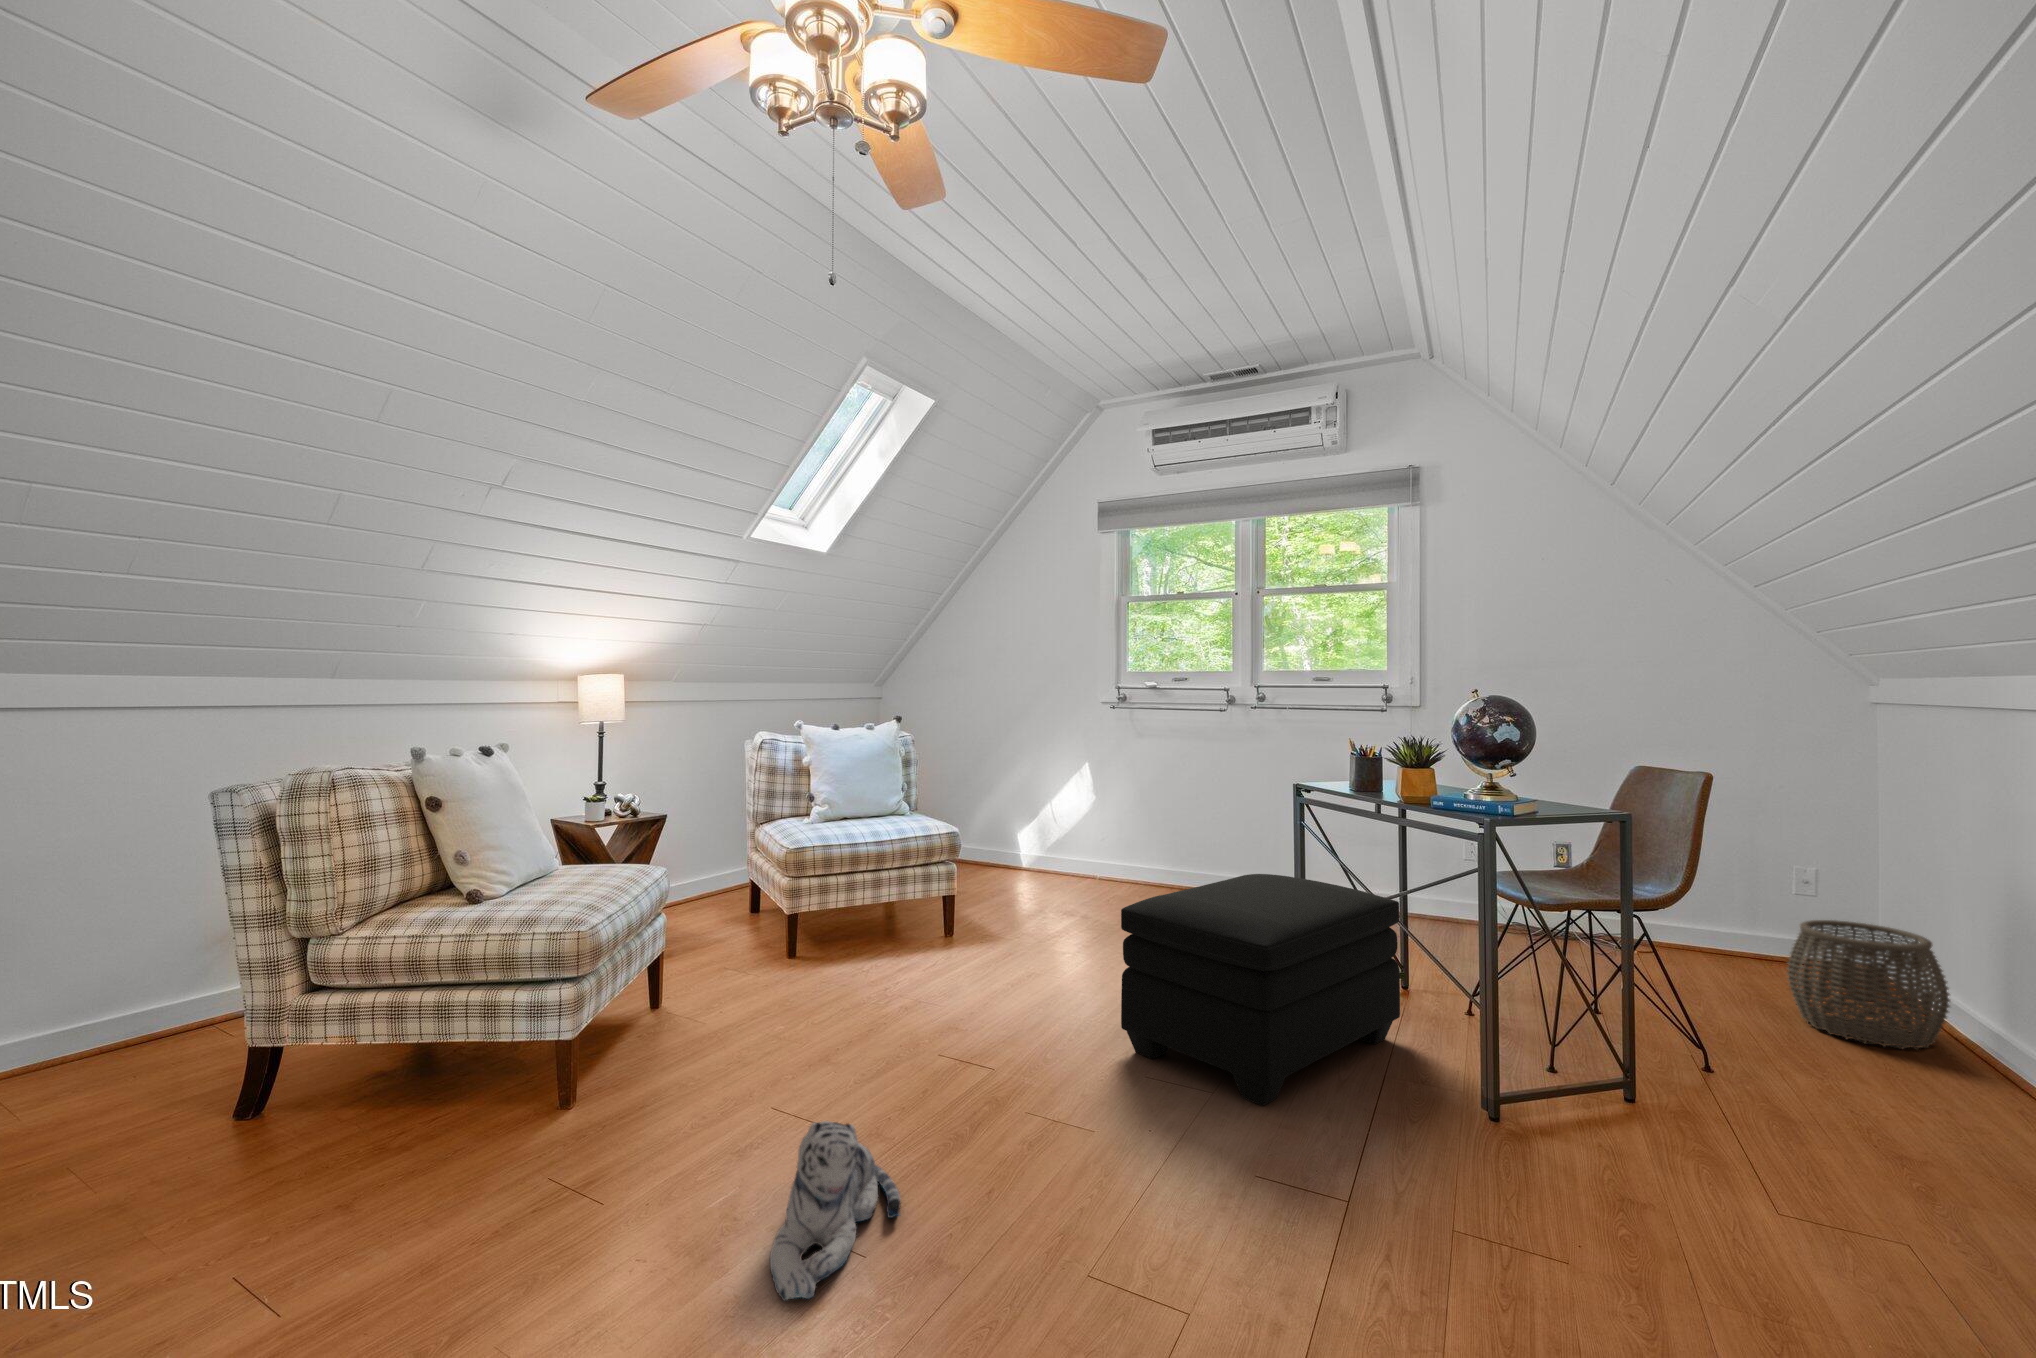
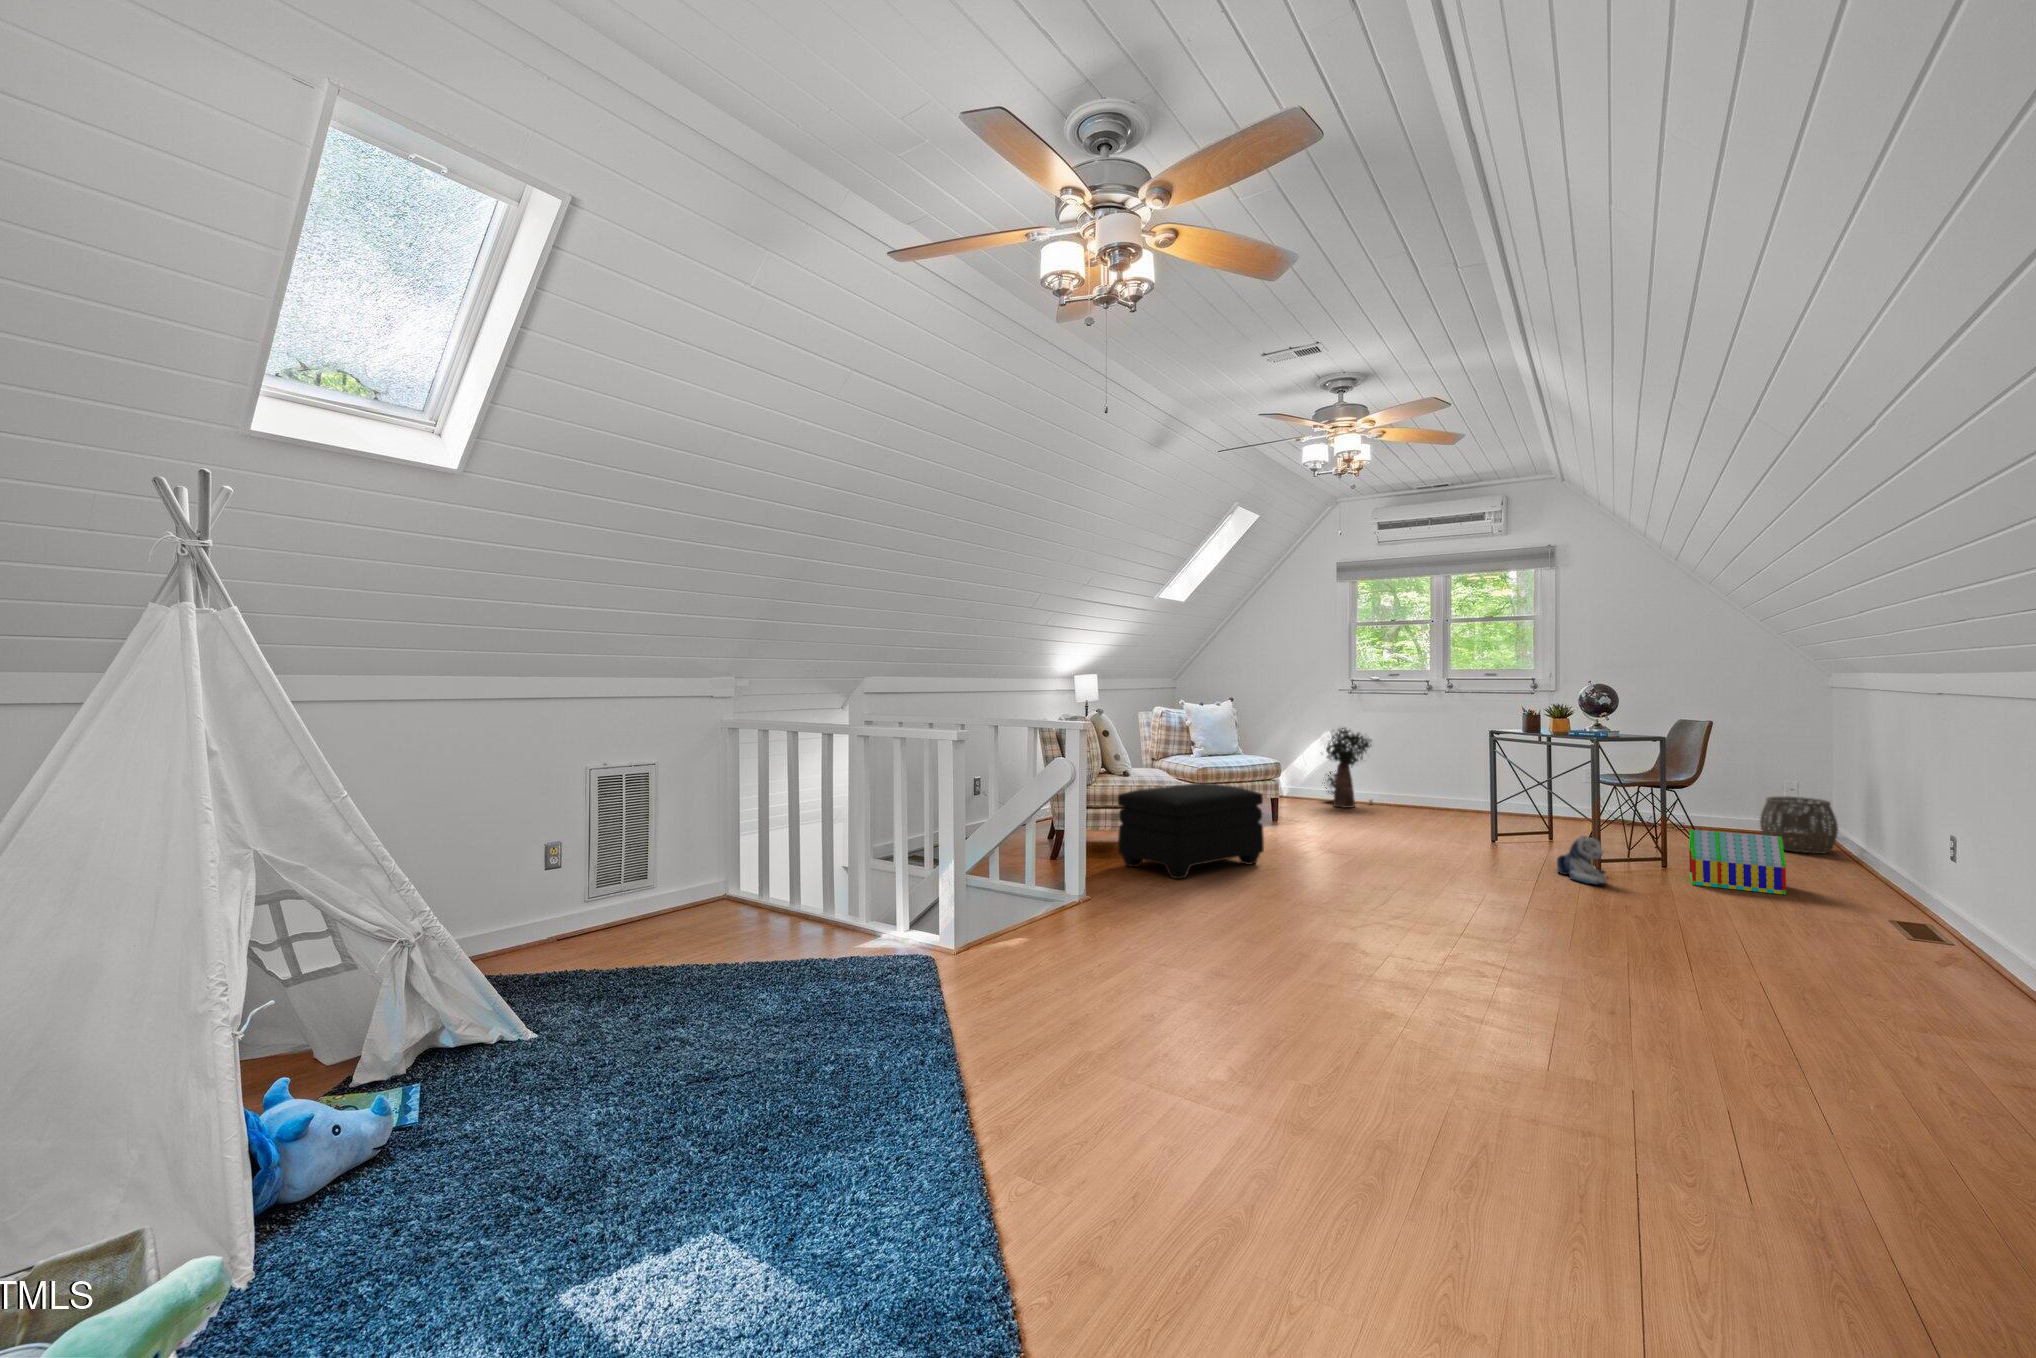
potted plant: none [1050,765,1146,904] -> present [1324,728,1372,808]
ottoman: present [1121,874,1400,1106] -> present [1118,783,1264,879]
toy house: none [1699,1064,1982,1286] -> present [1689,830,1786,895]
plush toy: present [770,1121,901,1301] -> present [1557,836,1607,885]

